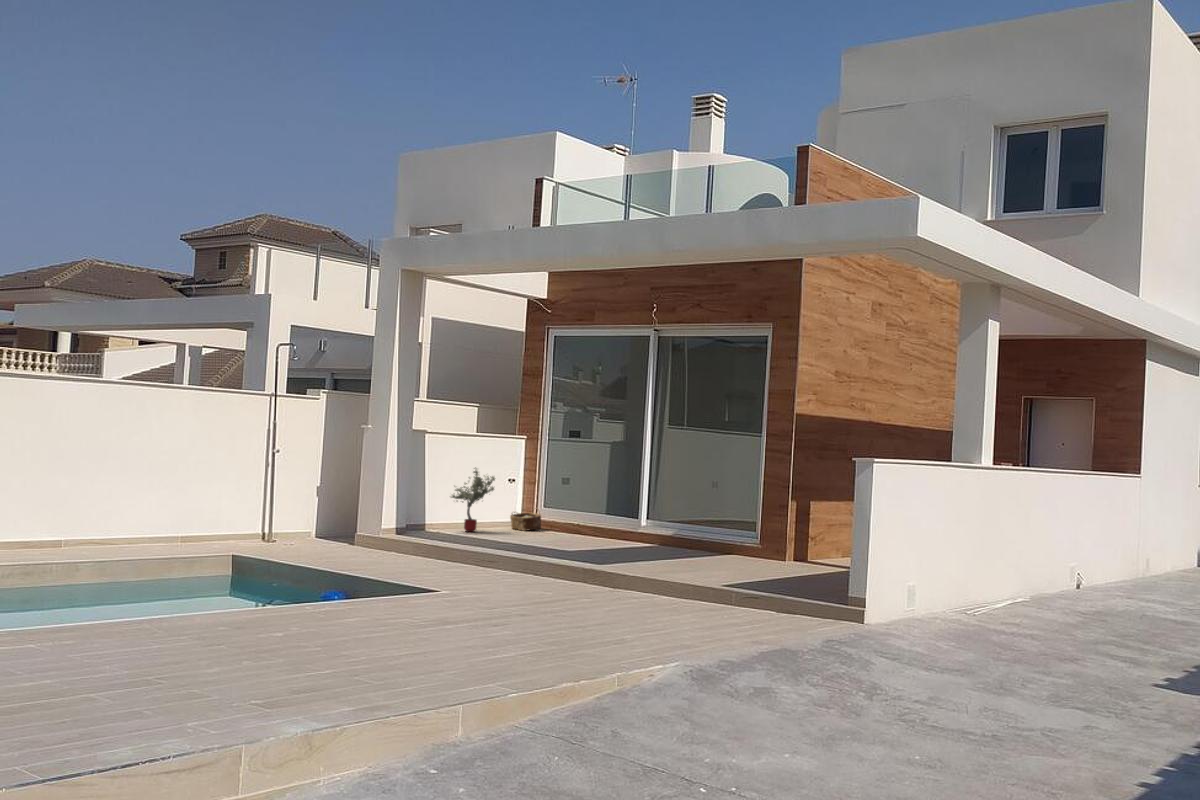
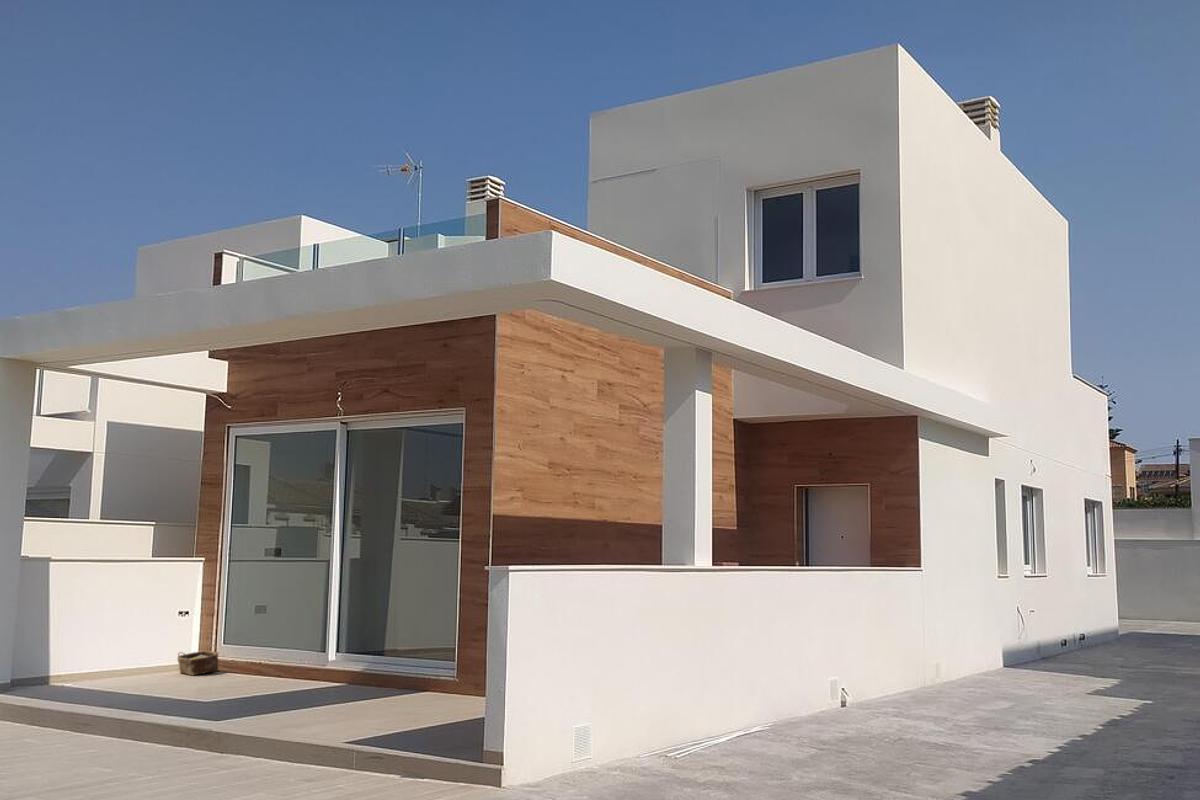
potted tree: present [451,467,495,532] -> none [81,600,150,684]

